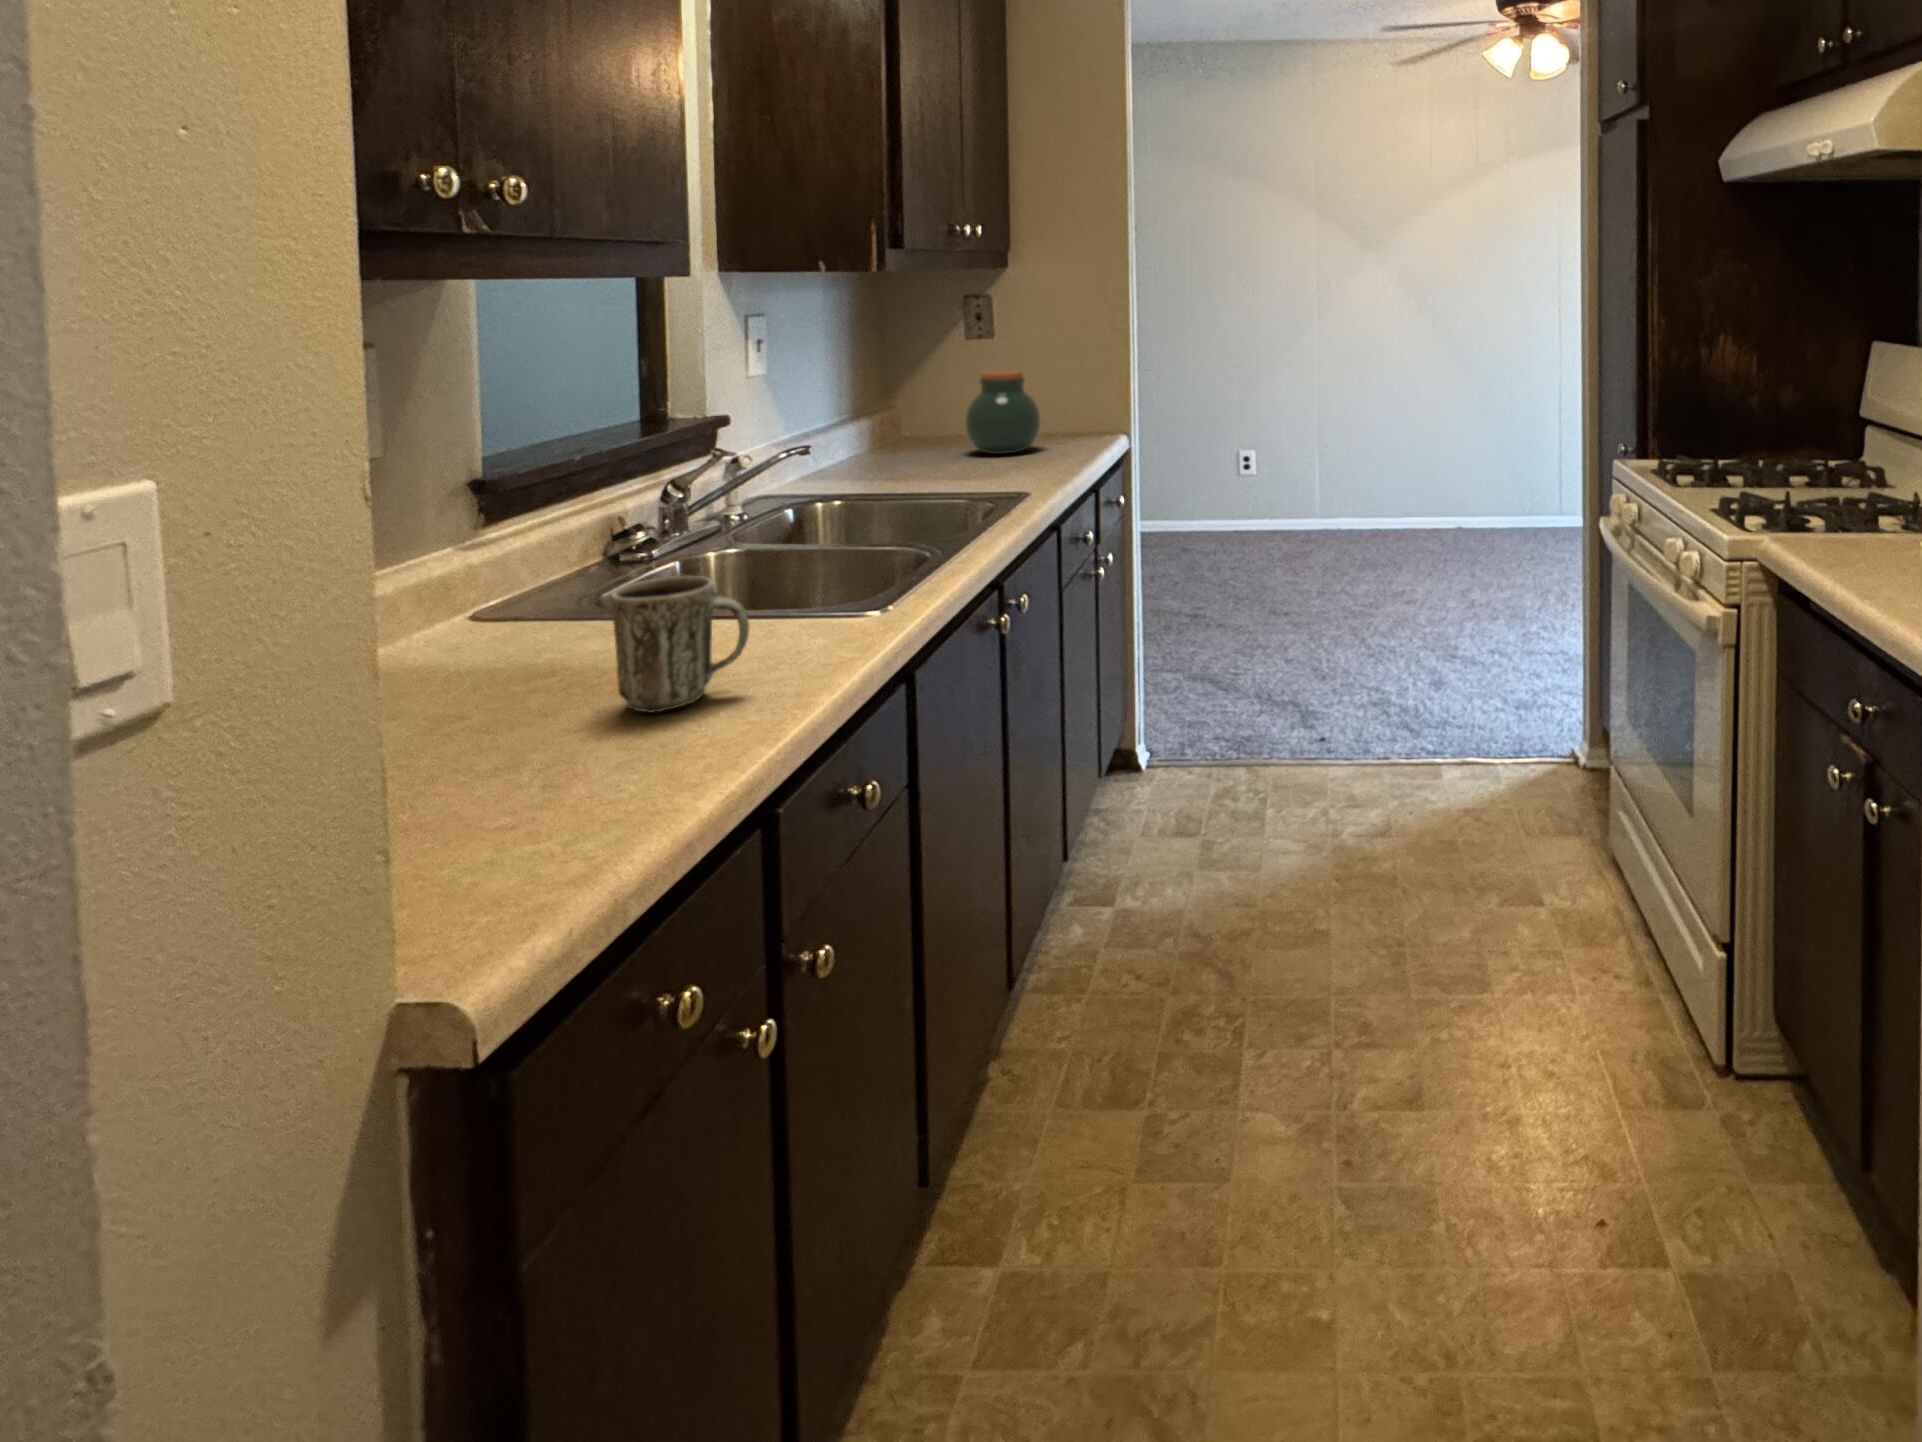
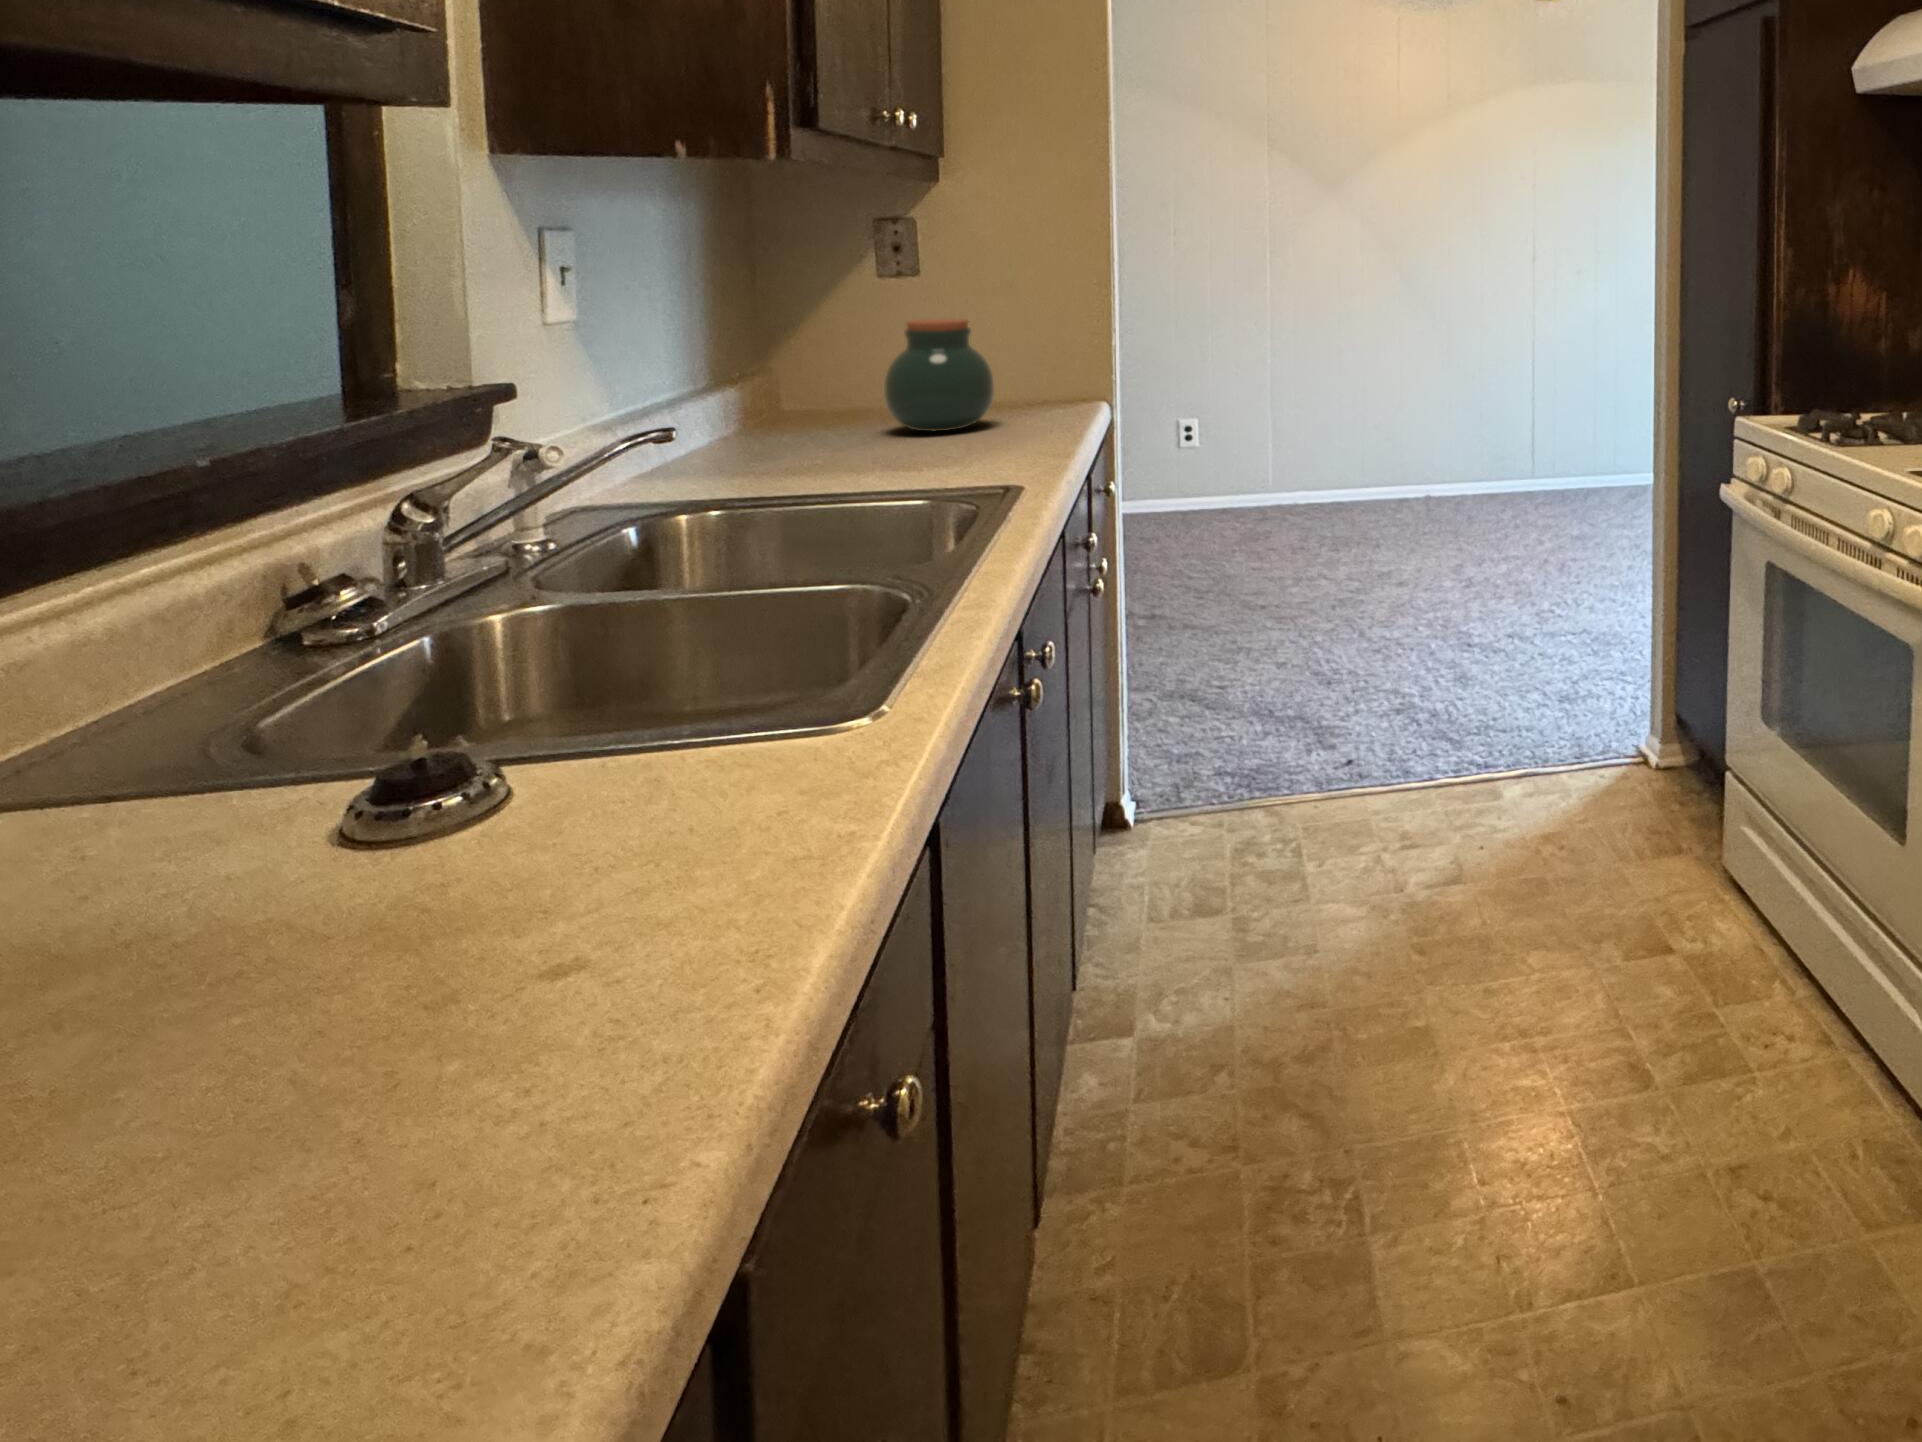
mug: present [611,576,749,712] -> none [264,719,631,1057]

